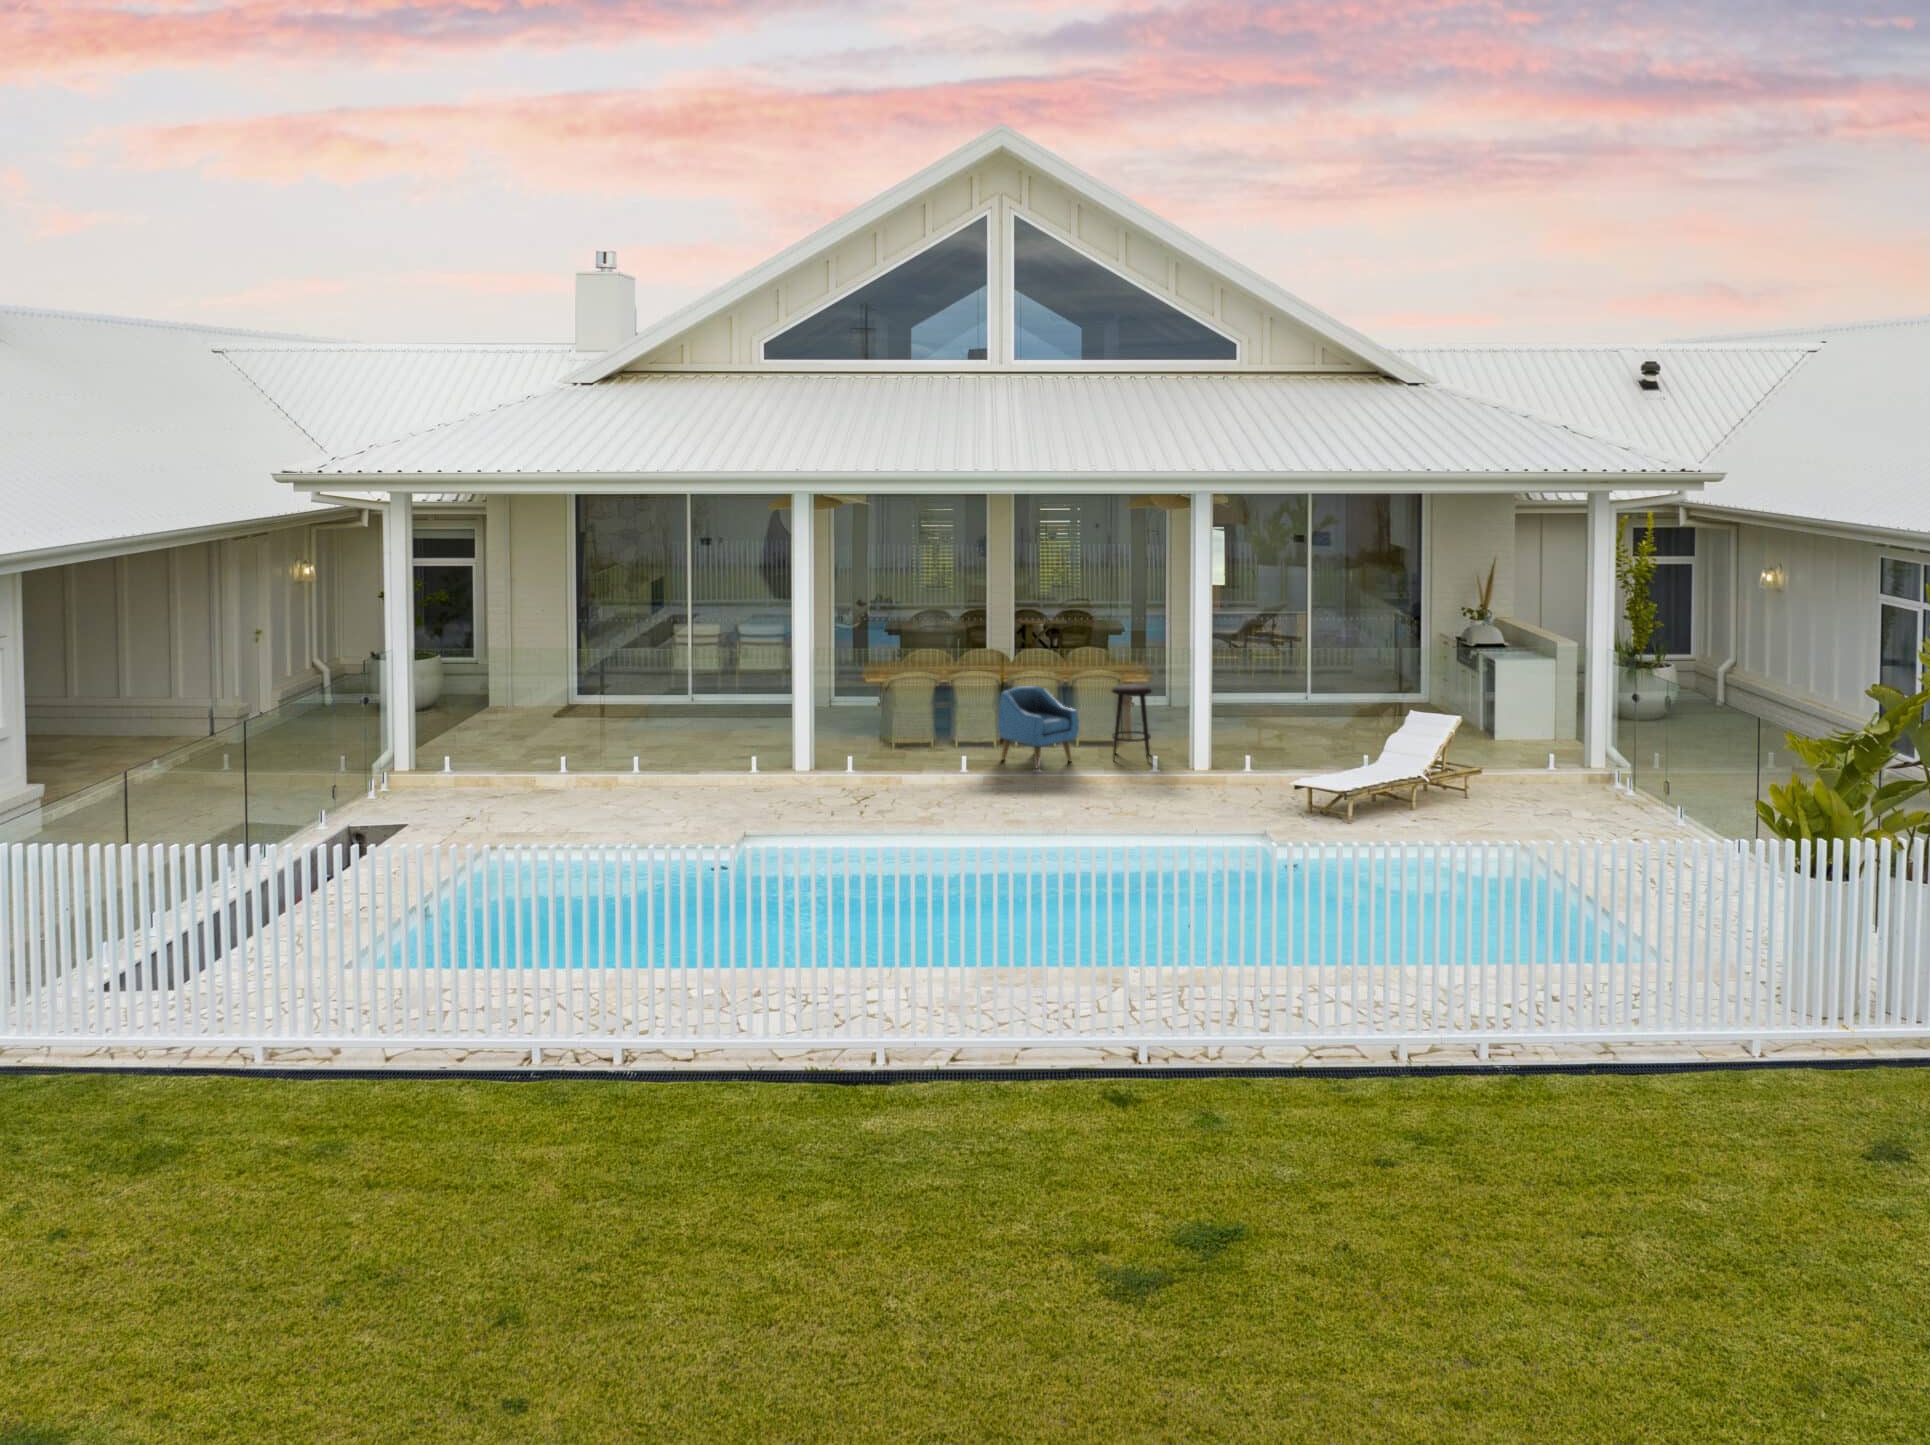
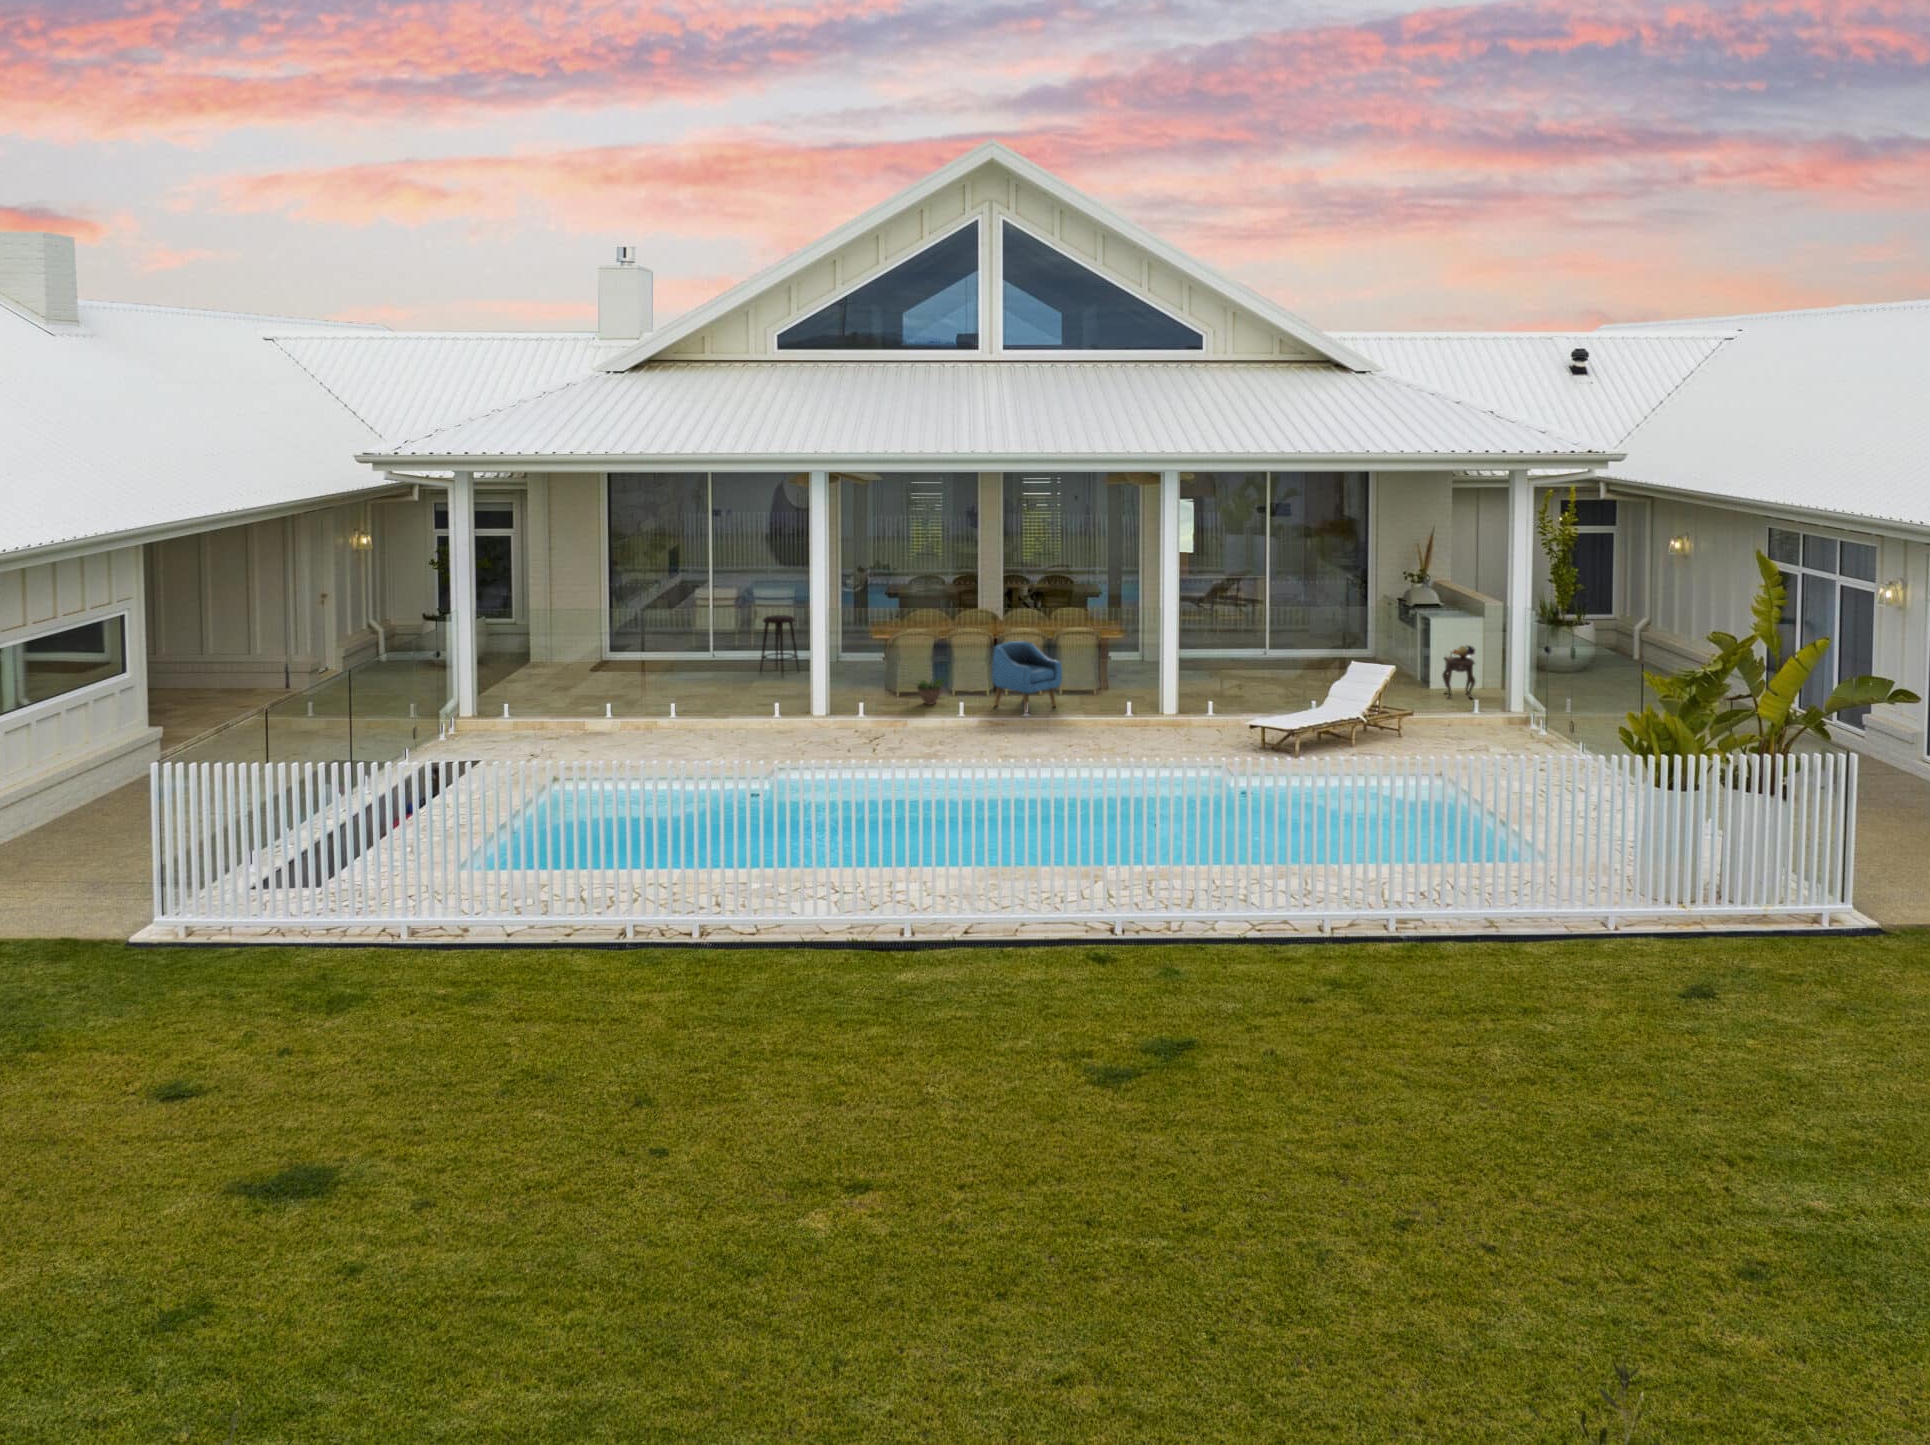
stool: present [1111,684,1152,760] -> present [760,615,799,675]
side table: none [1514,690,1554,754] -> present [1442,646,1475,699]
decorative plant: none [899,727,952,759] -> present [913,677,945,705]

